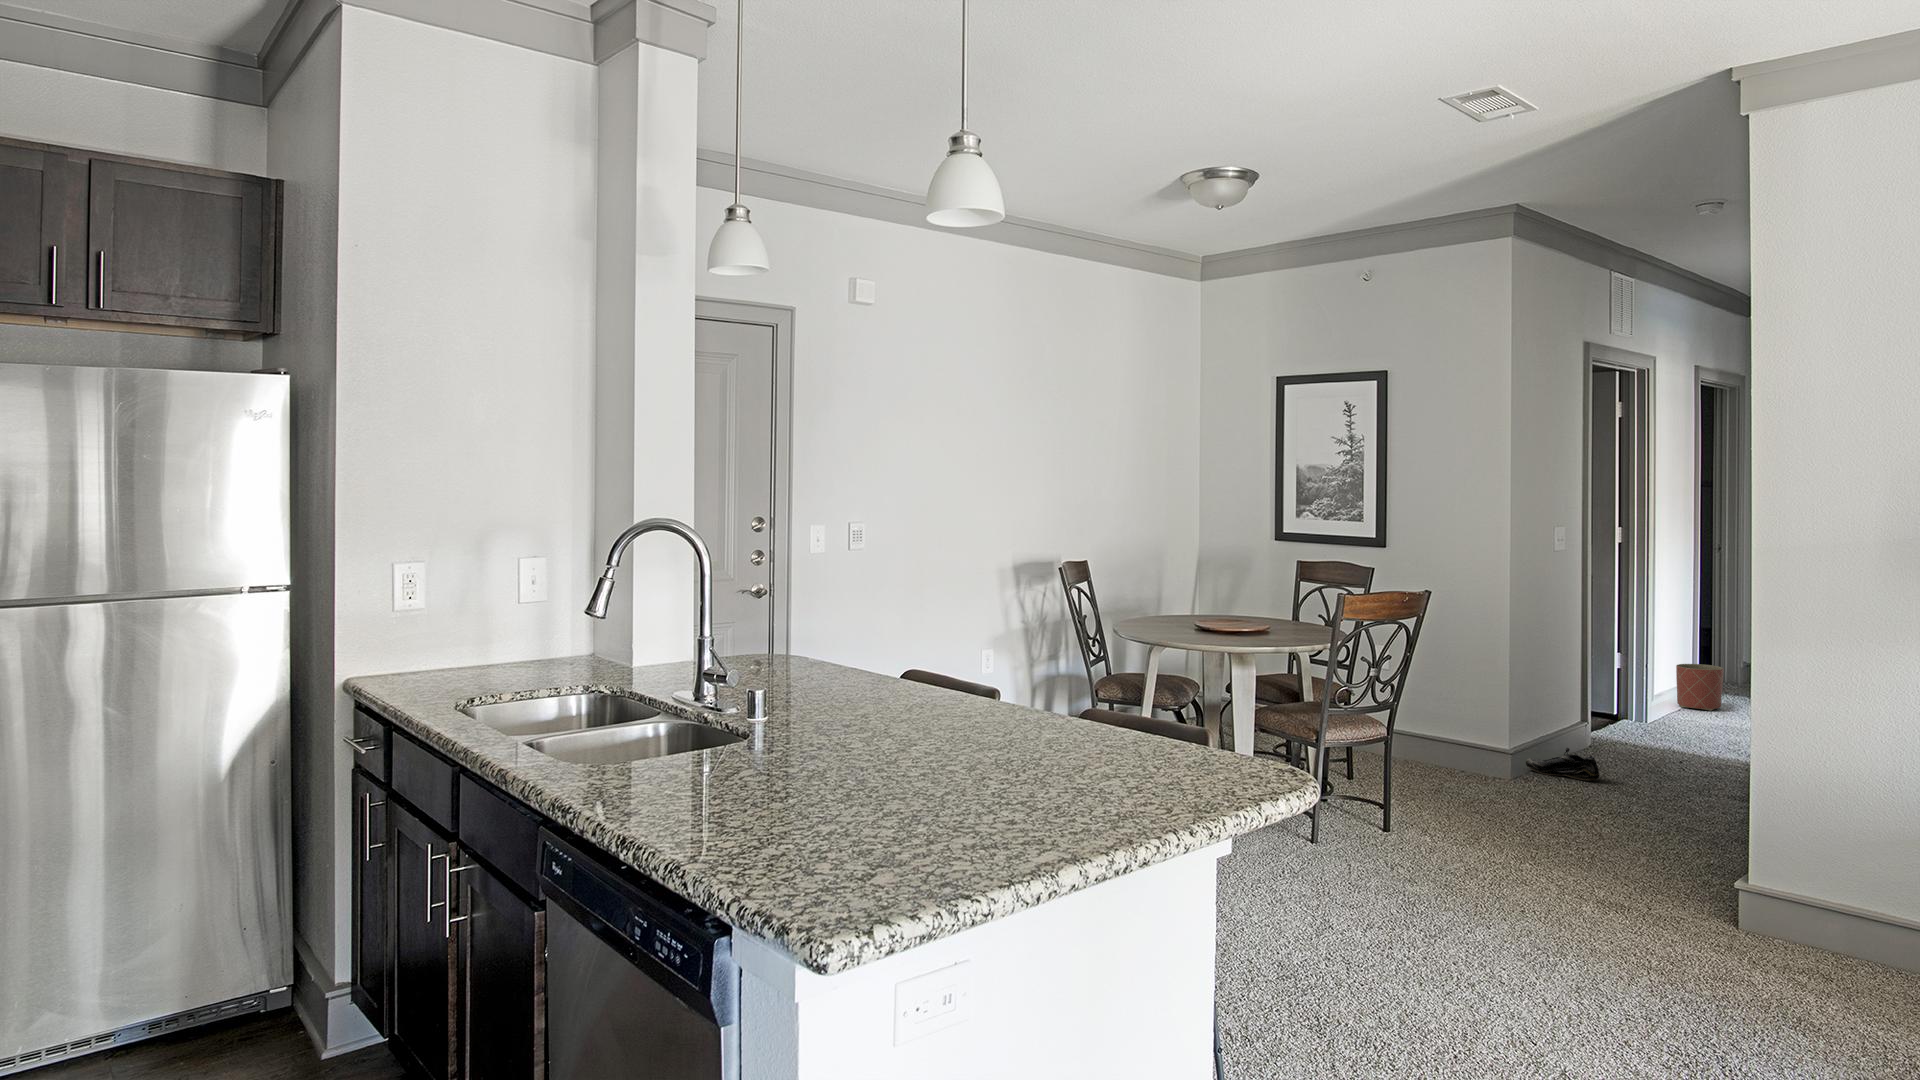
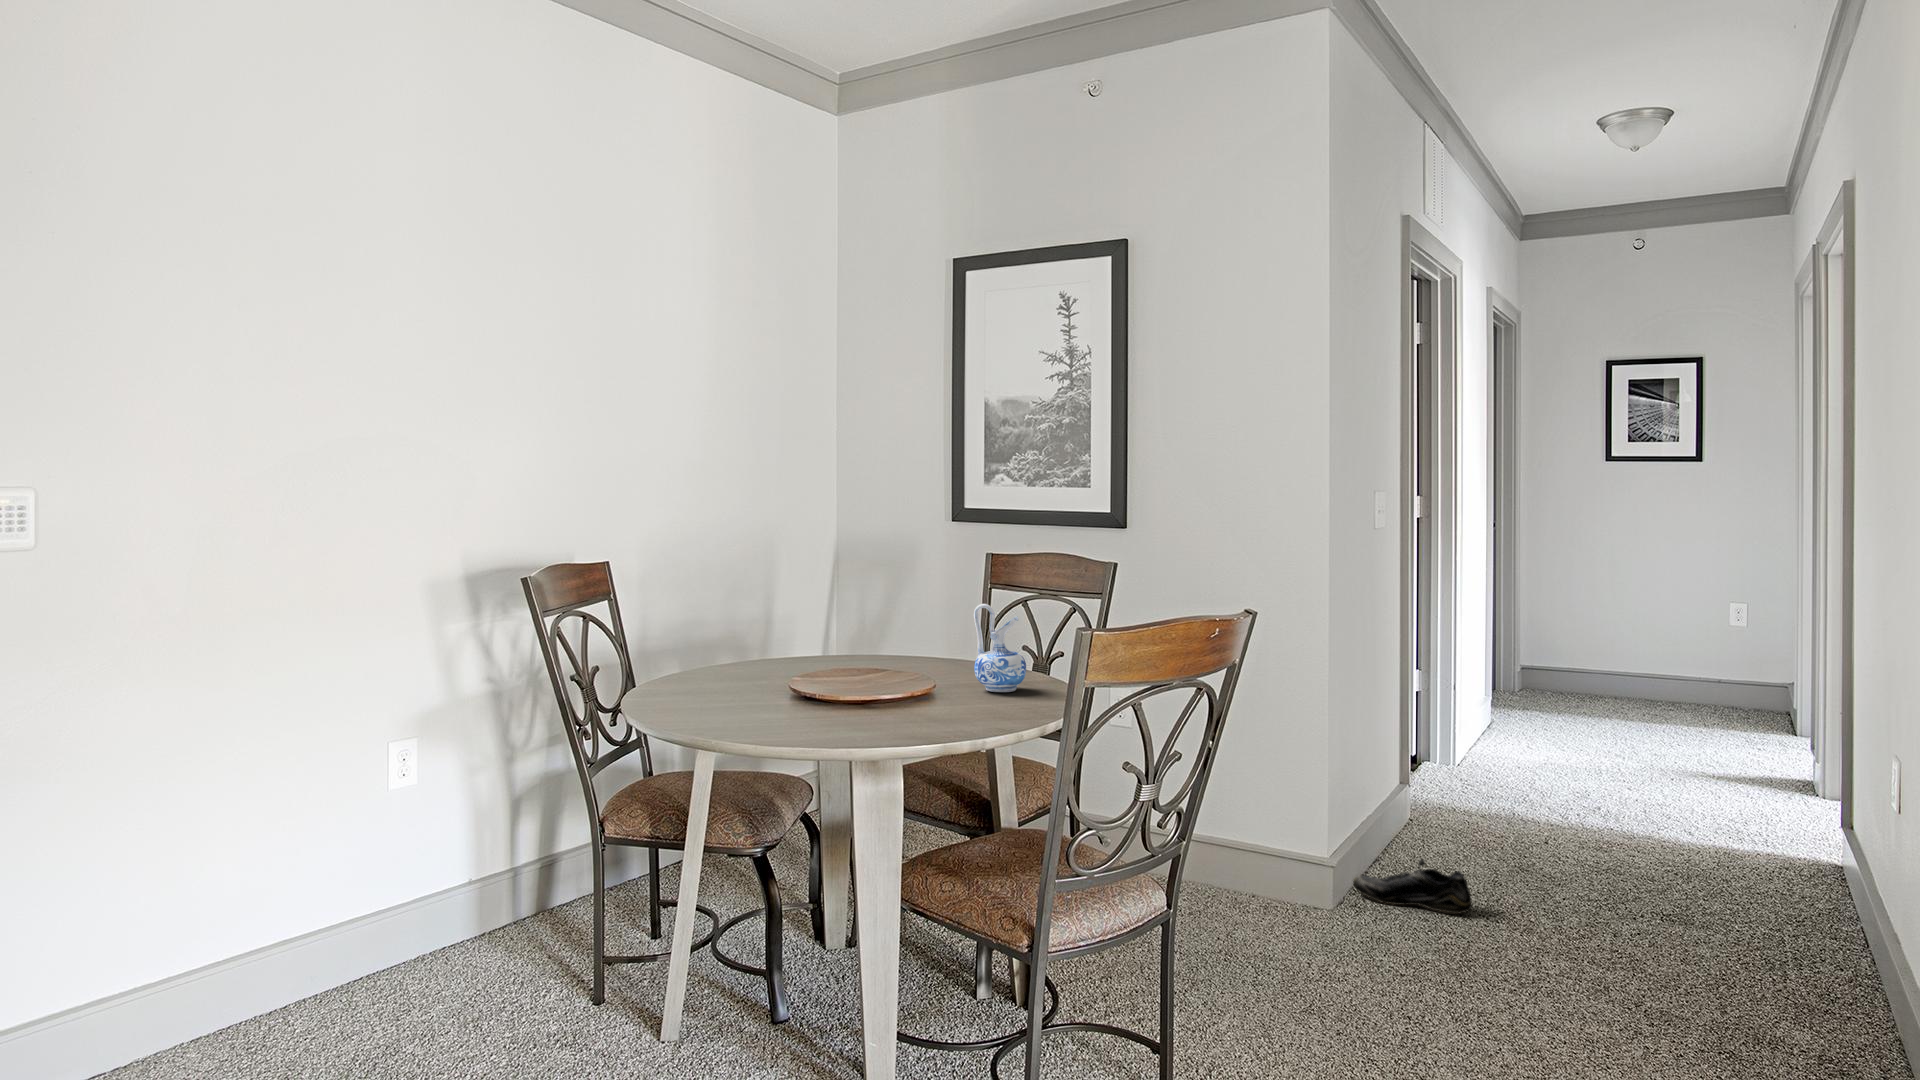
ceramic pitcher: none [1291,586,1319,631] -> present [974,604,1026,692]
planter: present [1676,664,1724,711] -> none [1483,687,1543,751]

